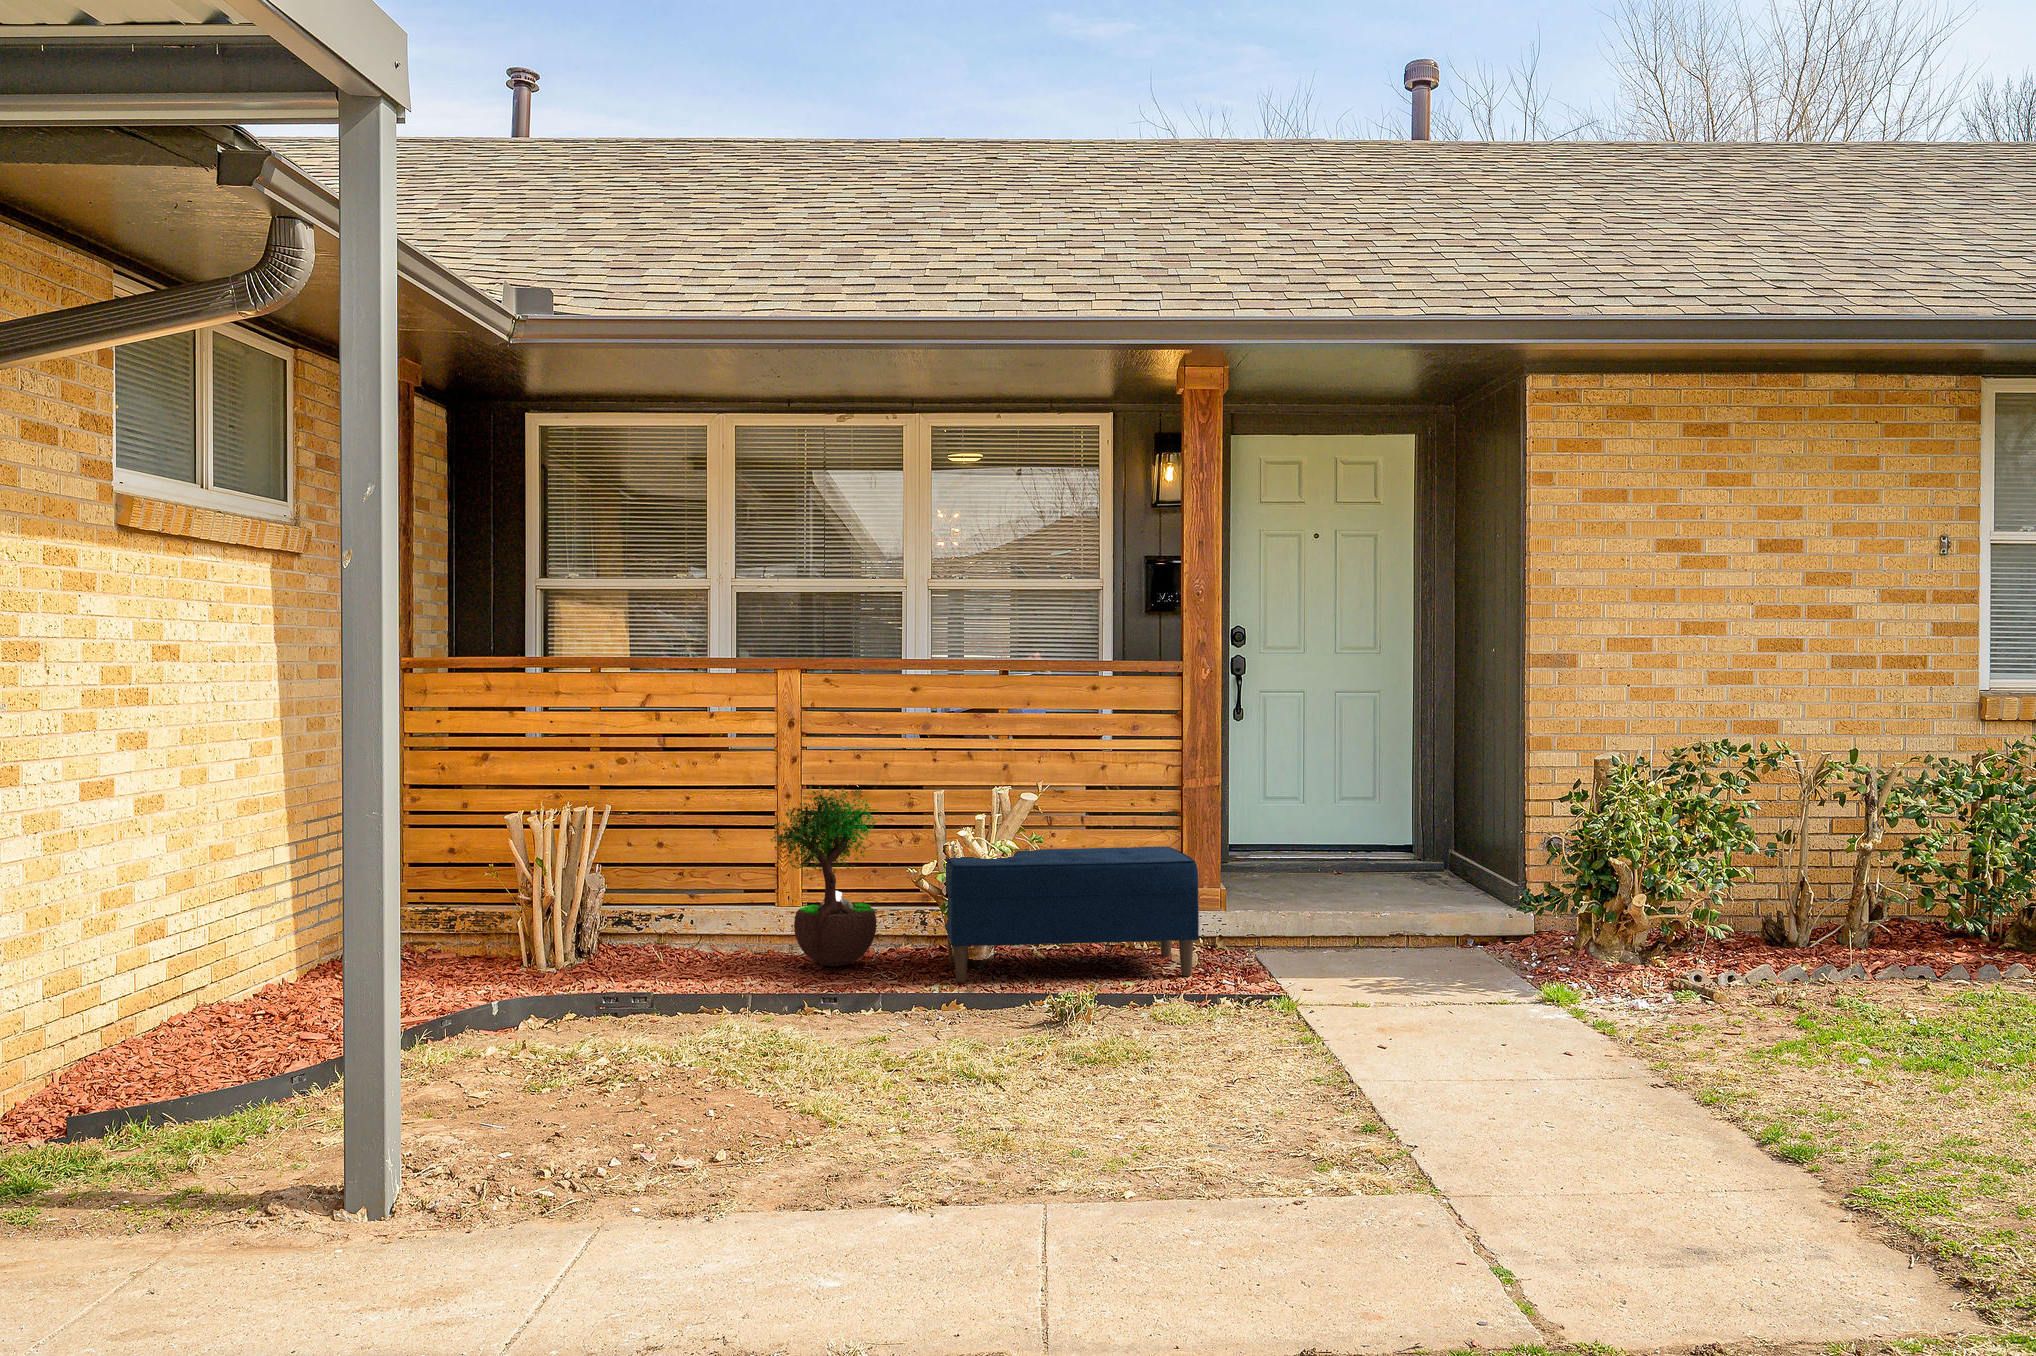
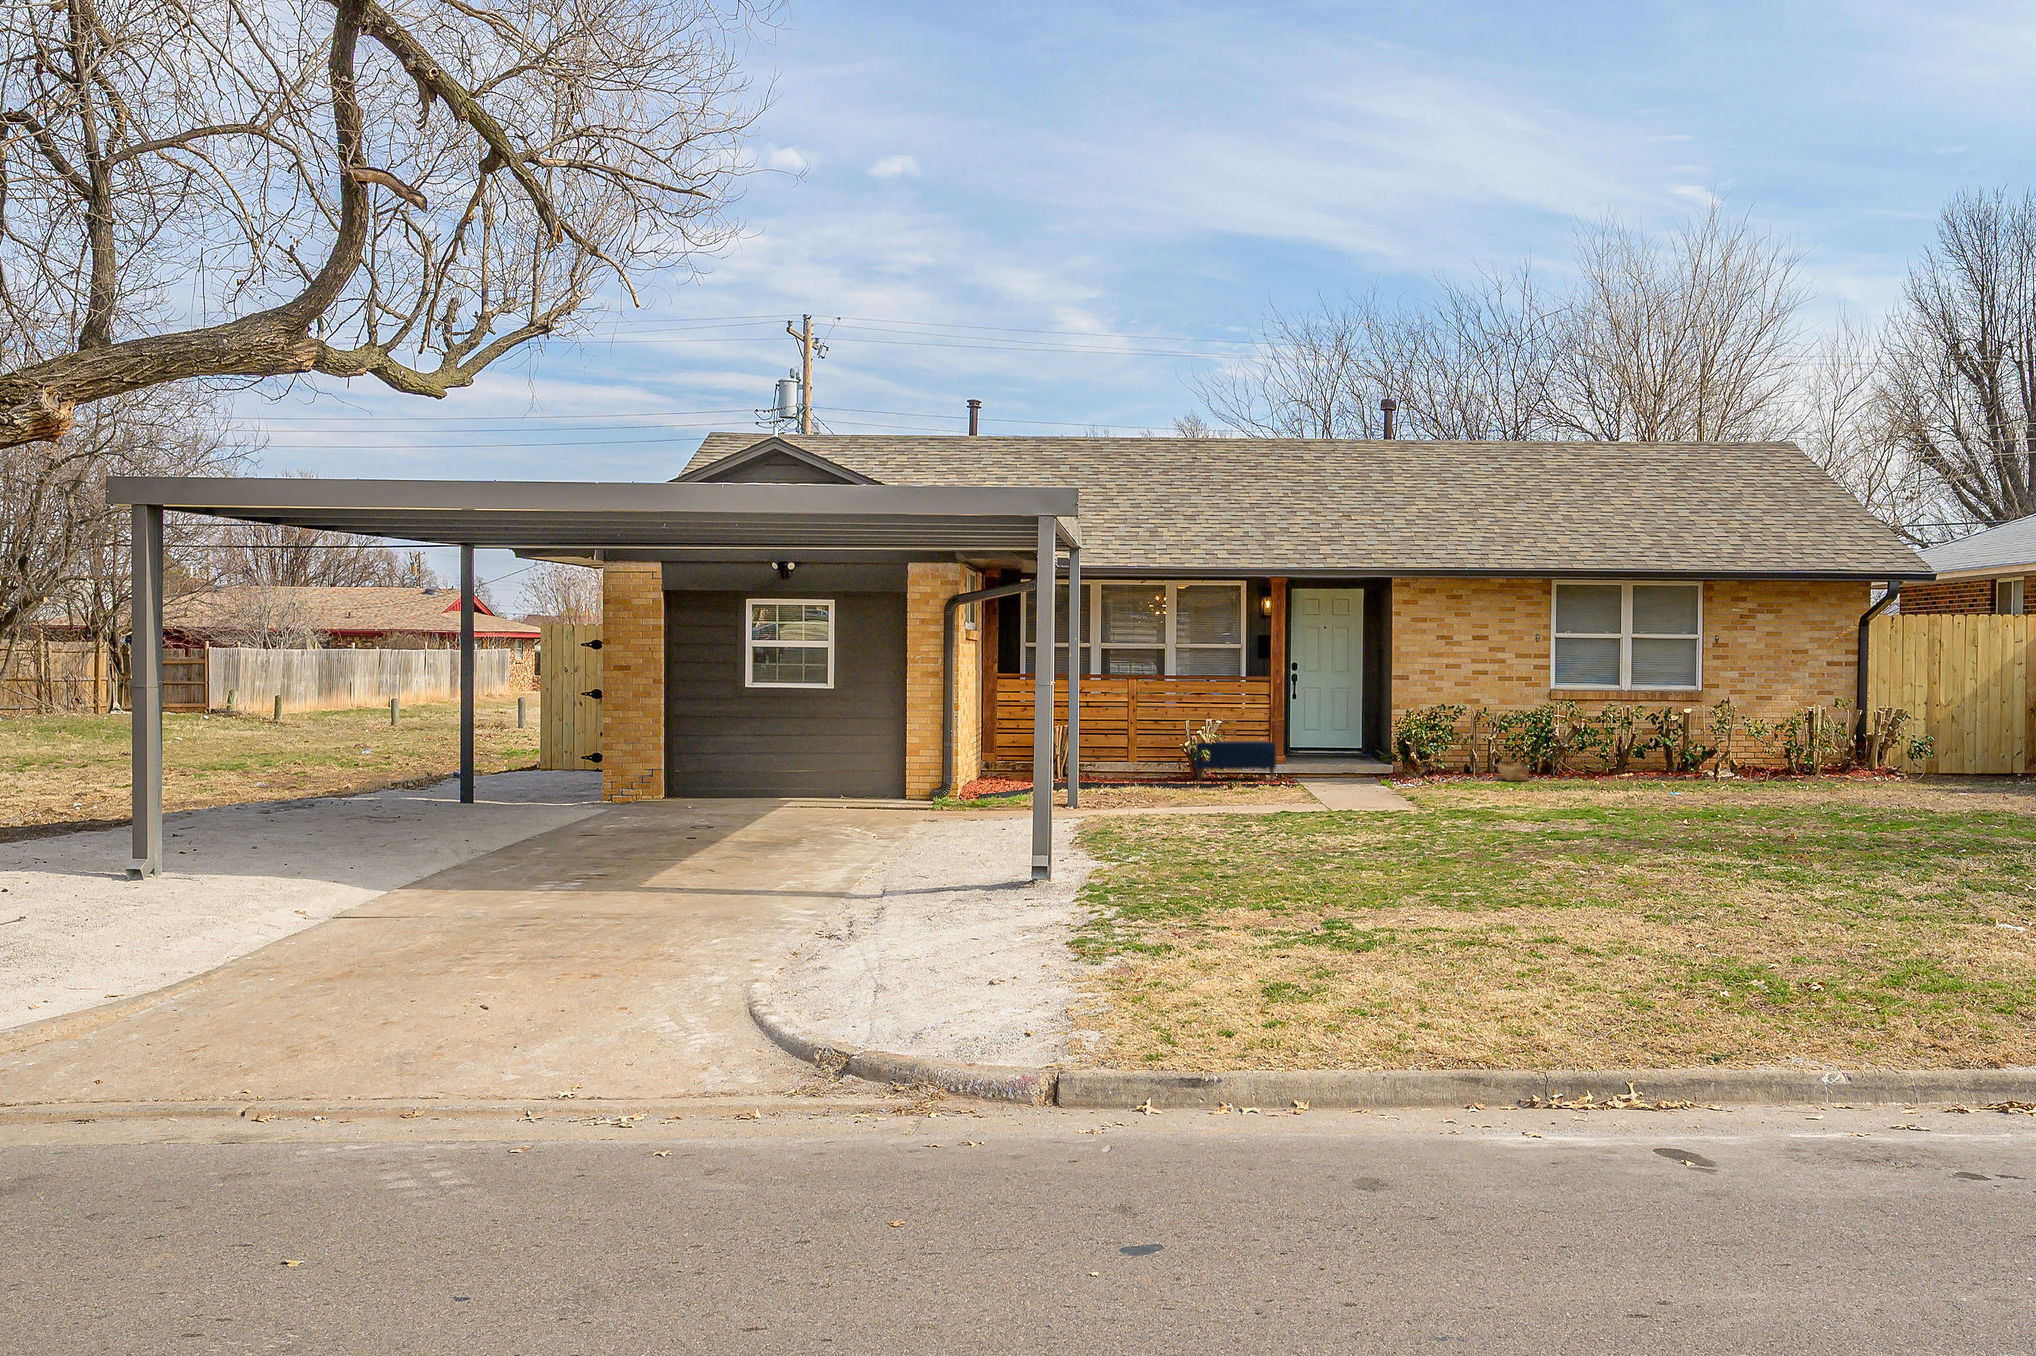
potted tree: present [771,777,882,966] -> none [1133,715,1171,779]
woven basket: none [1854,893,1969,976] -> present [1497,763,1529,781]

